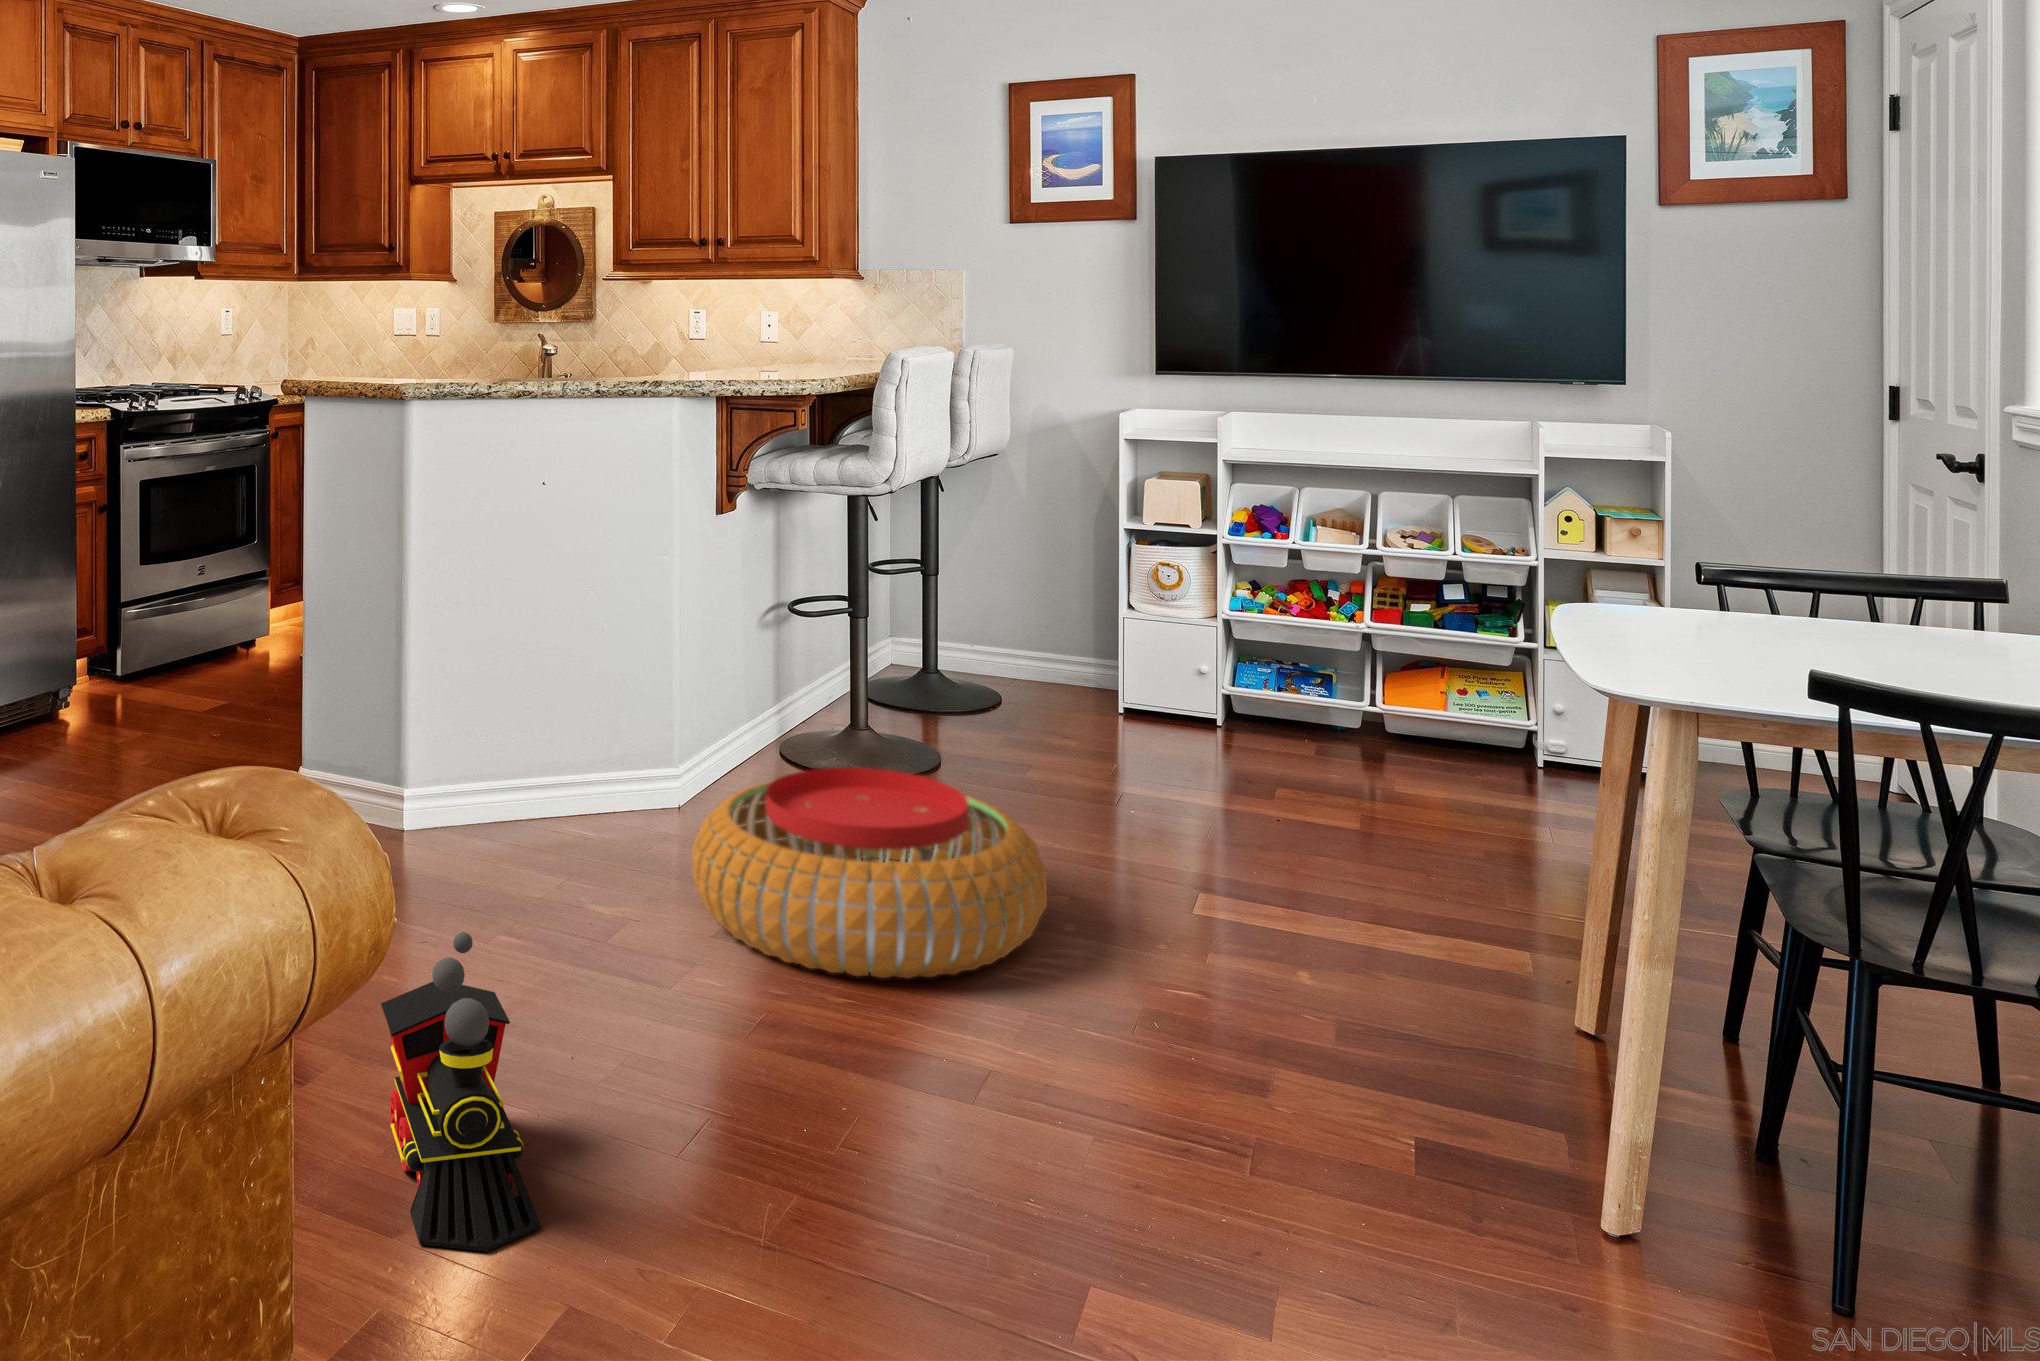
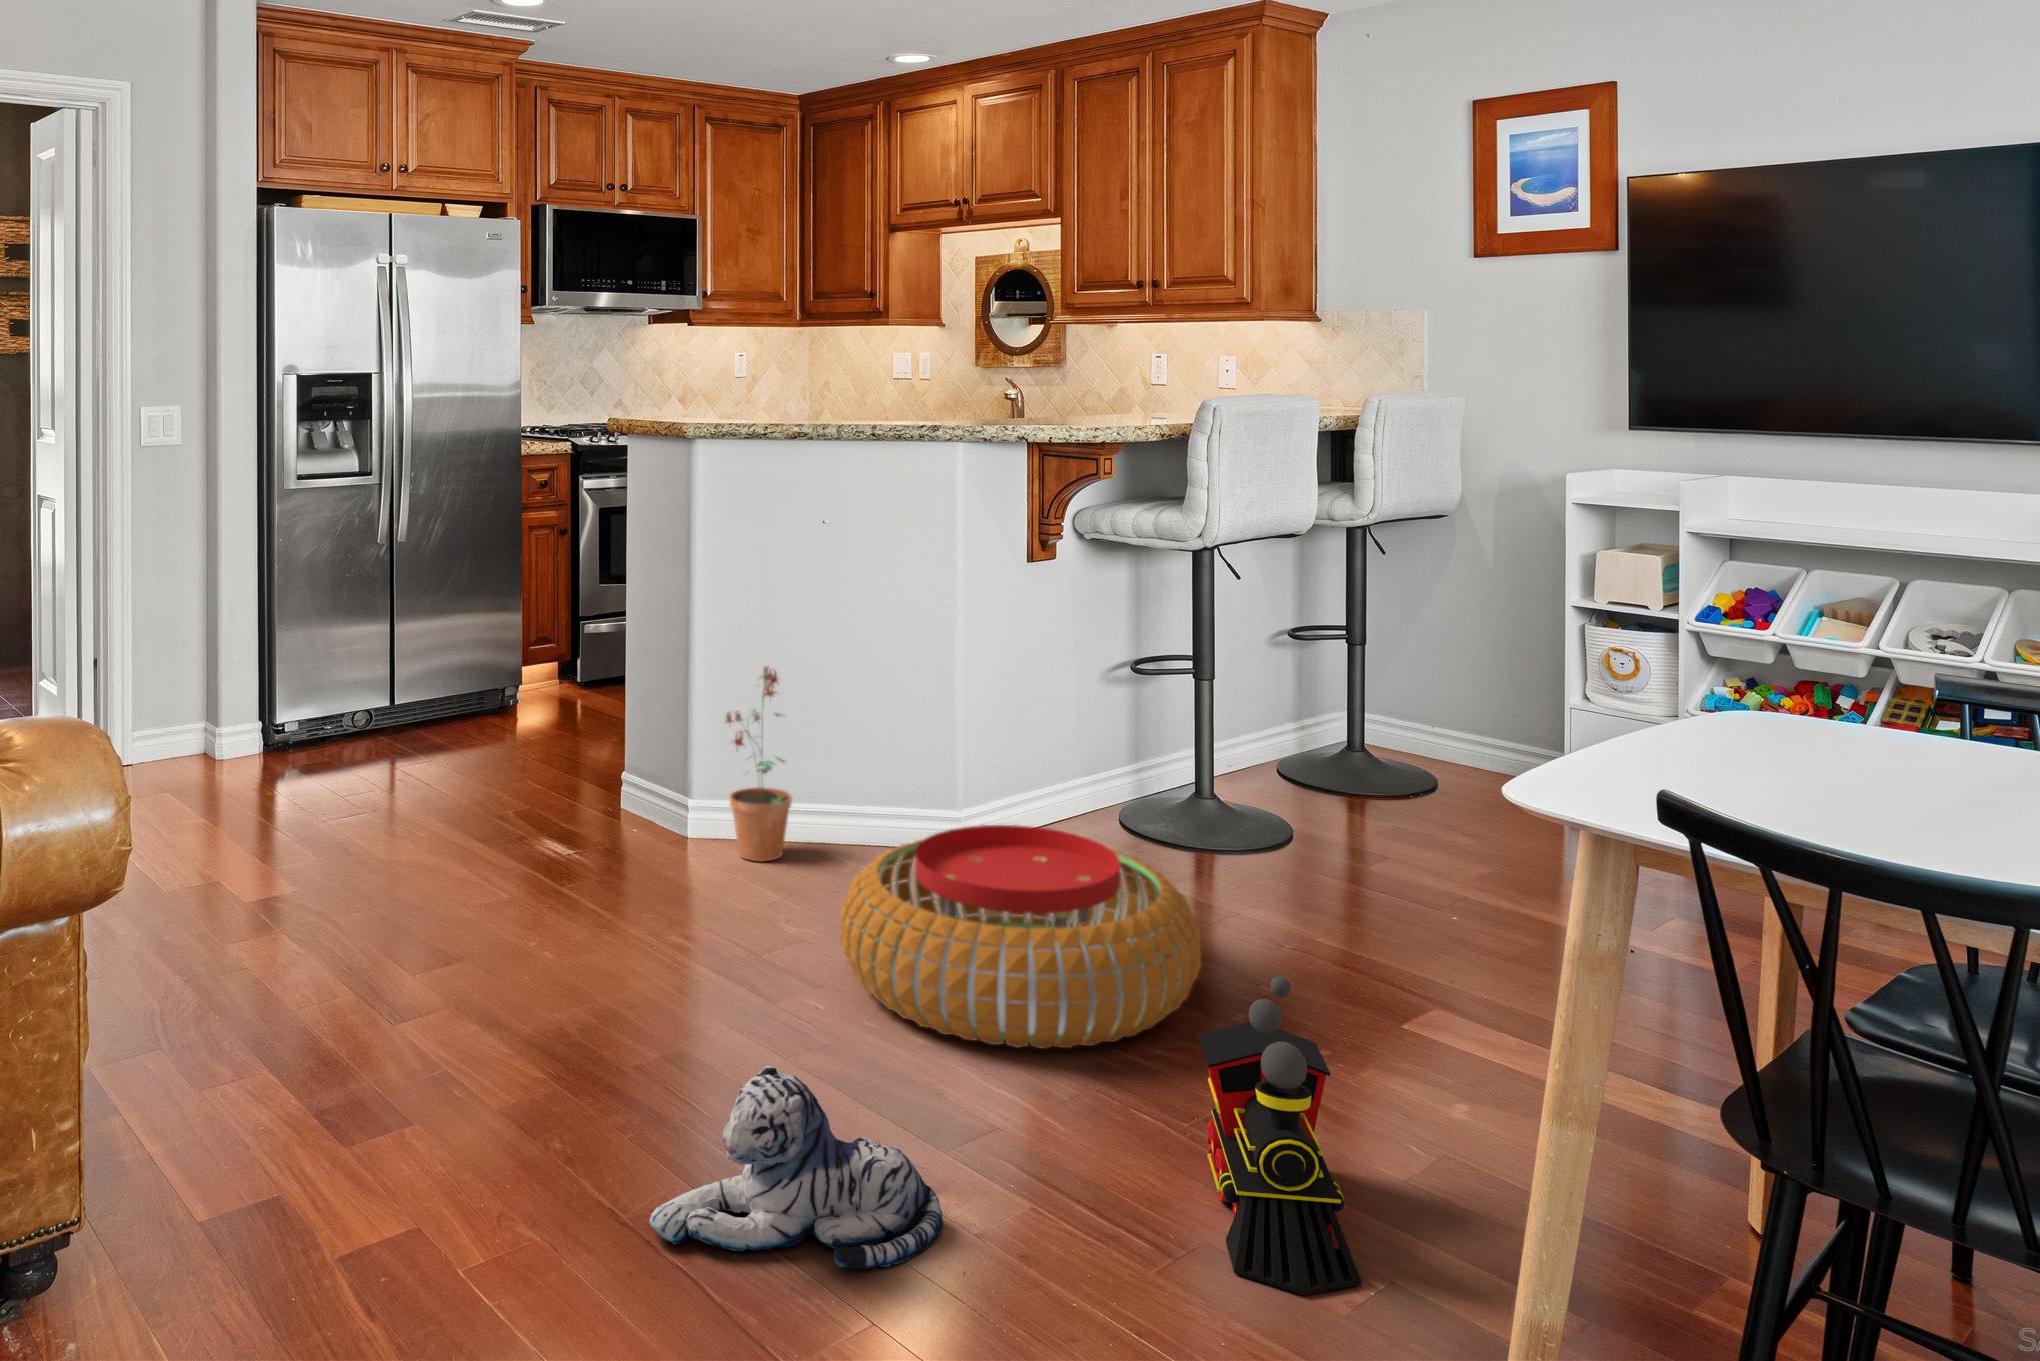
potted plant: none [446,636,532,840] -> present [725,666,792,861]
toy train: present [381,932,540,1252] -> present [1198,977,1361,1295]
plush toy: none [809,1023,1057,1221] -> present [649,1066,944,1269]

